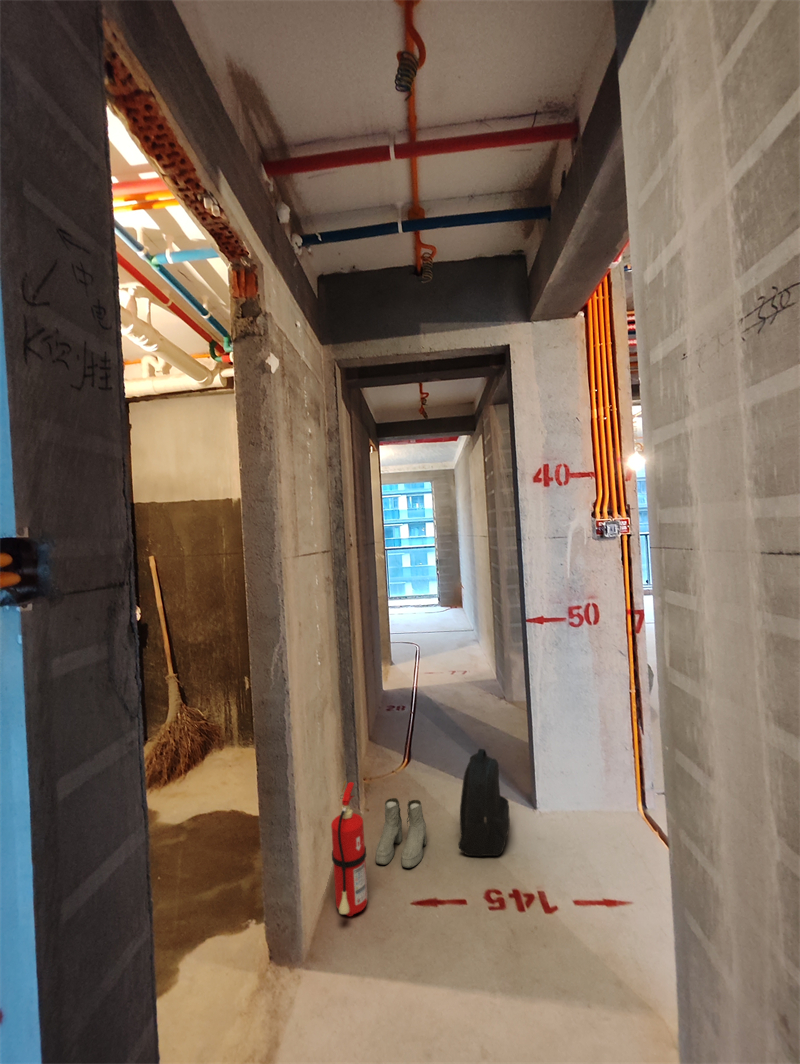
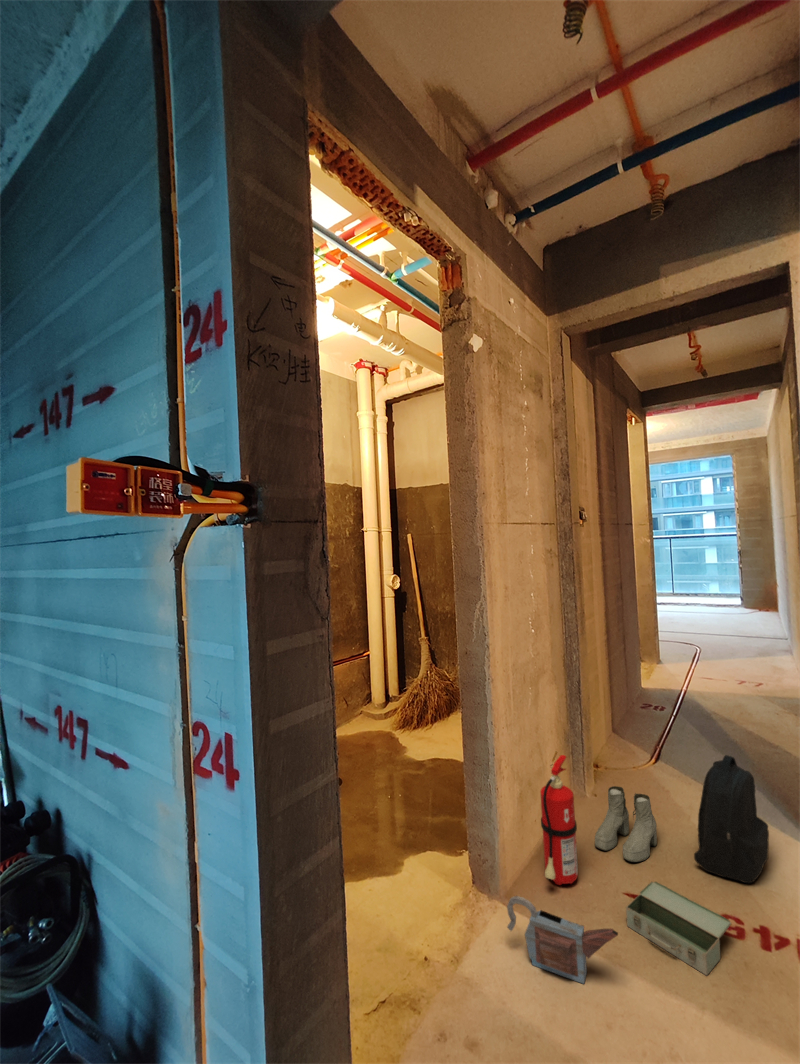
toolbox: none [417,881,498,954] -> present [626,882,731,975]
watering can: none [313,945,422,1015] -> present [507,896,618,984]

